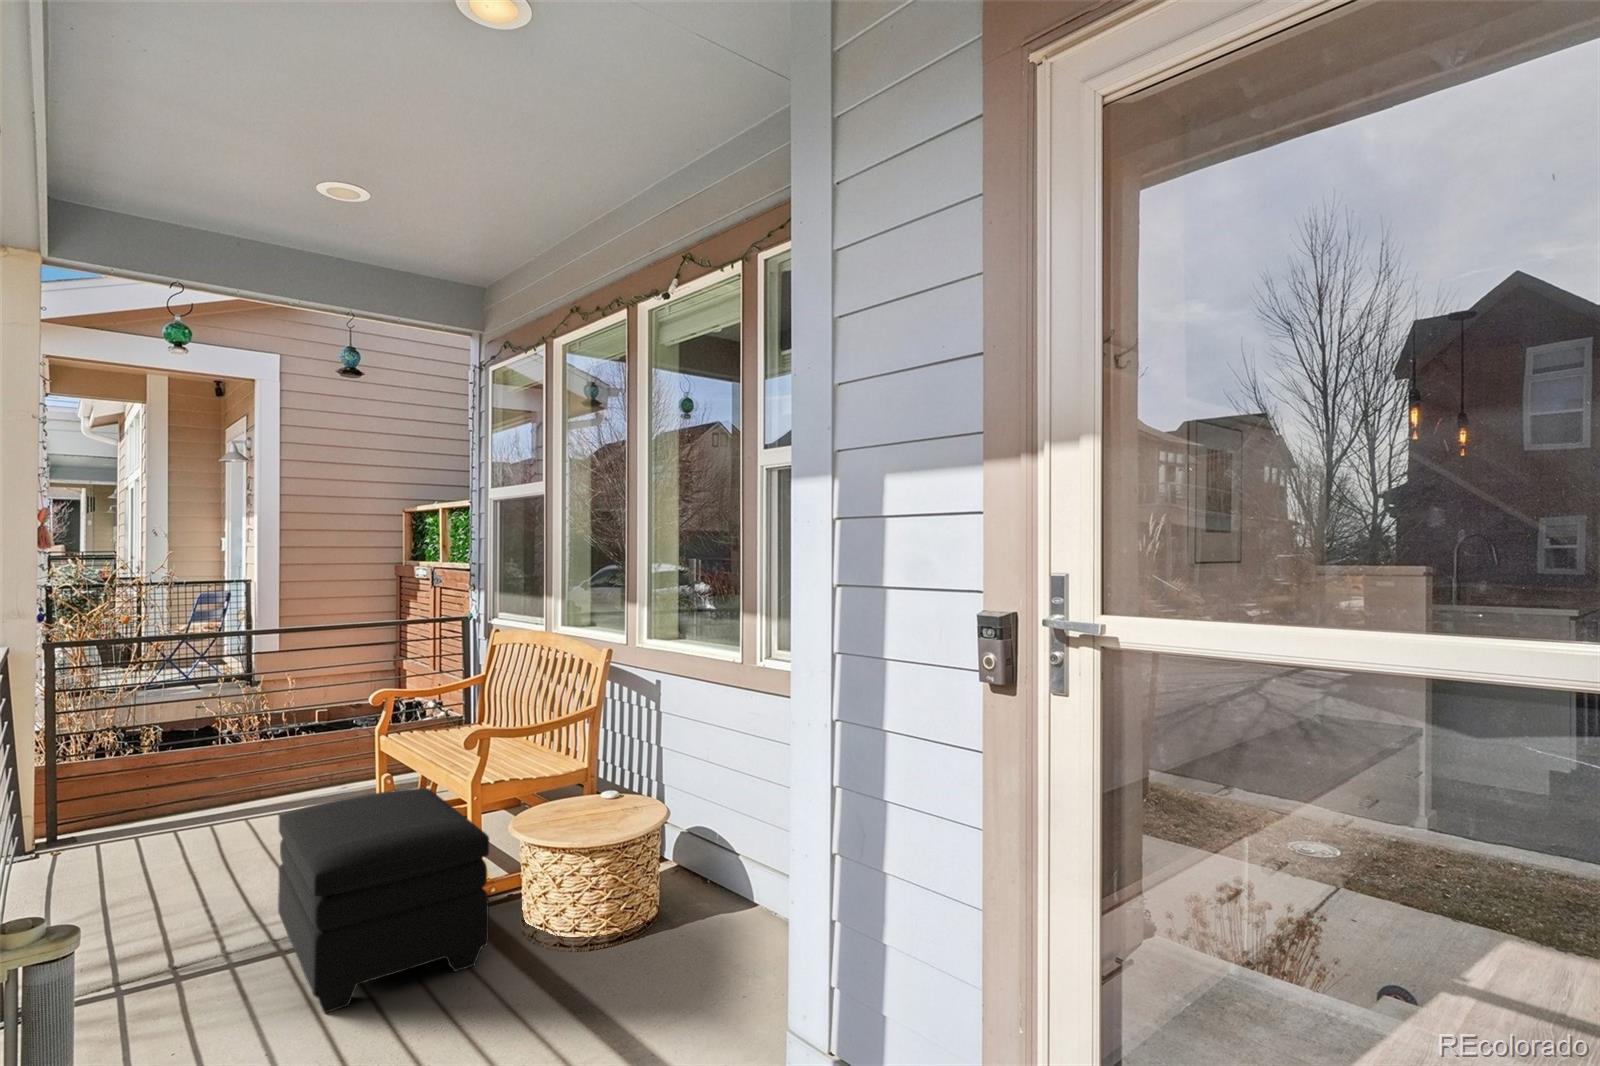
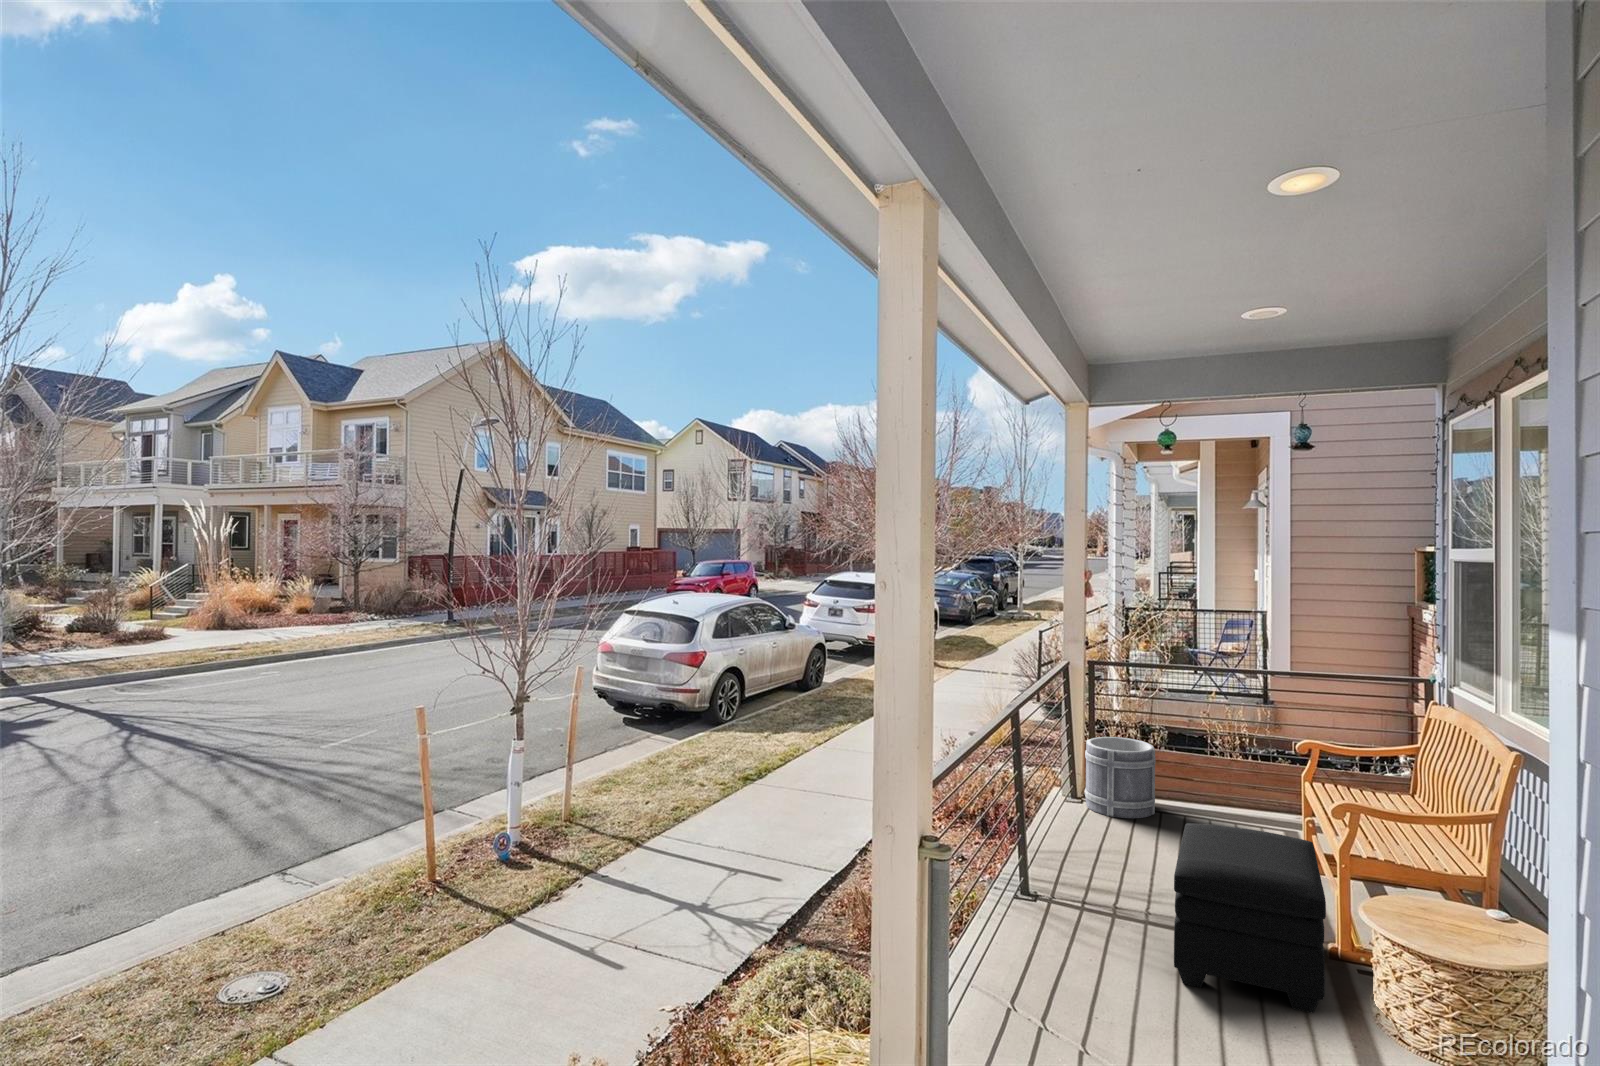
bucket: none [44,745,165,862] -> present [1085,737,1156,818]

